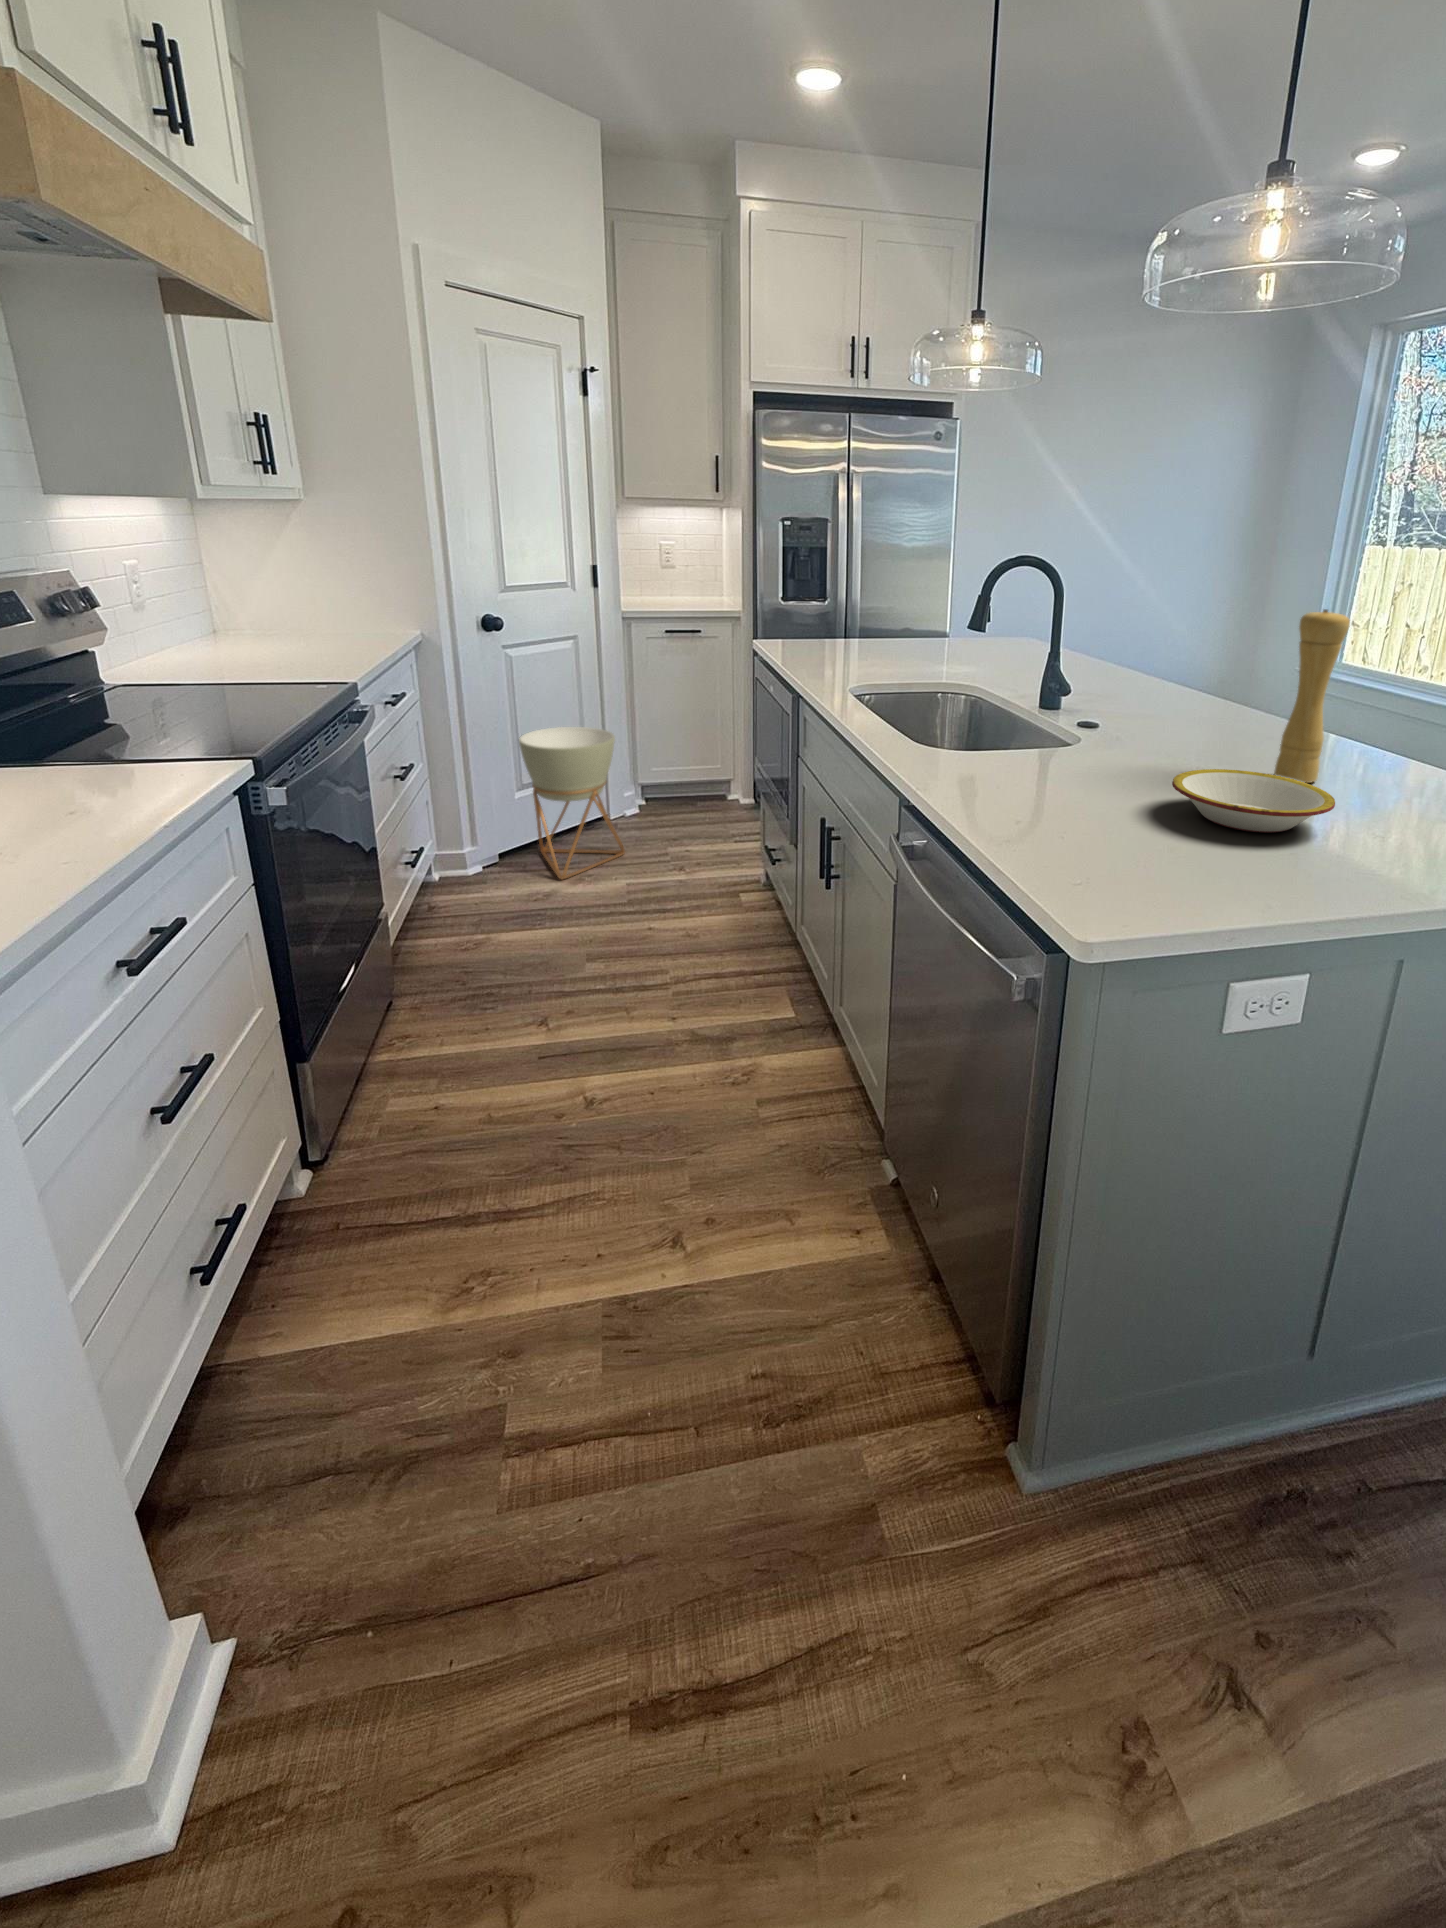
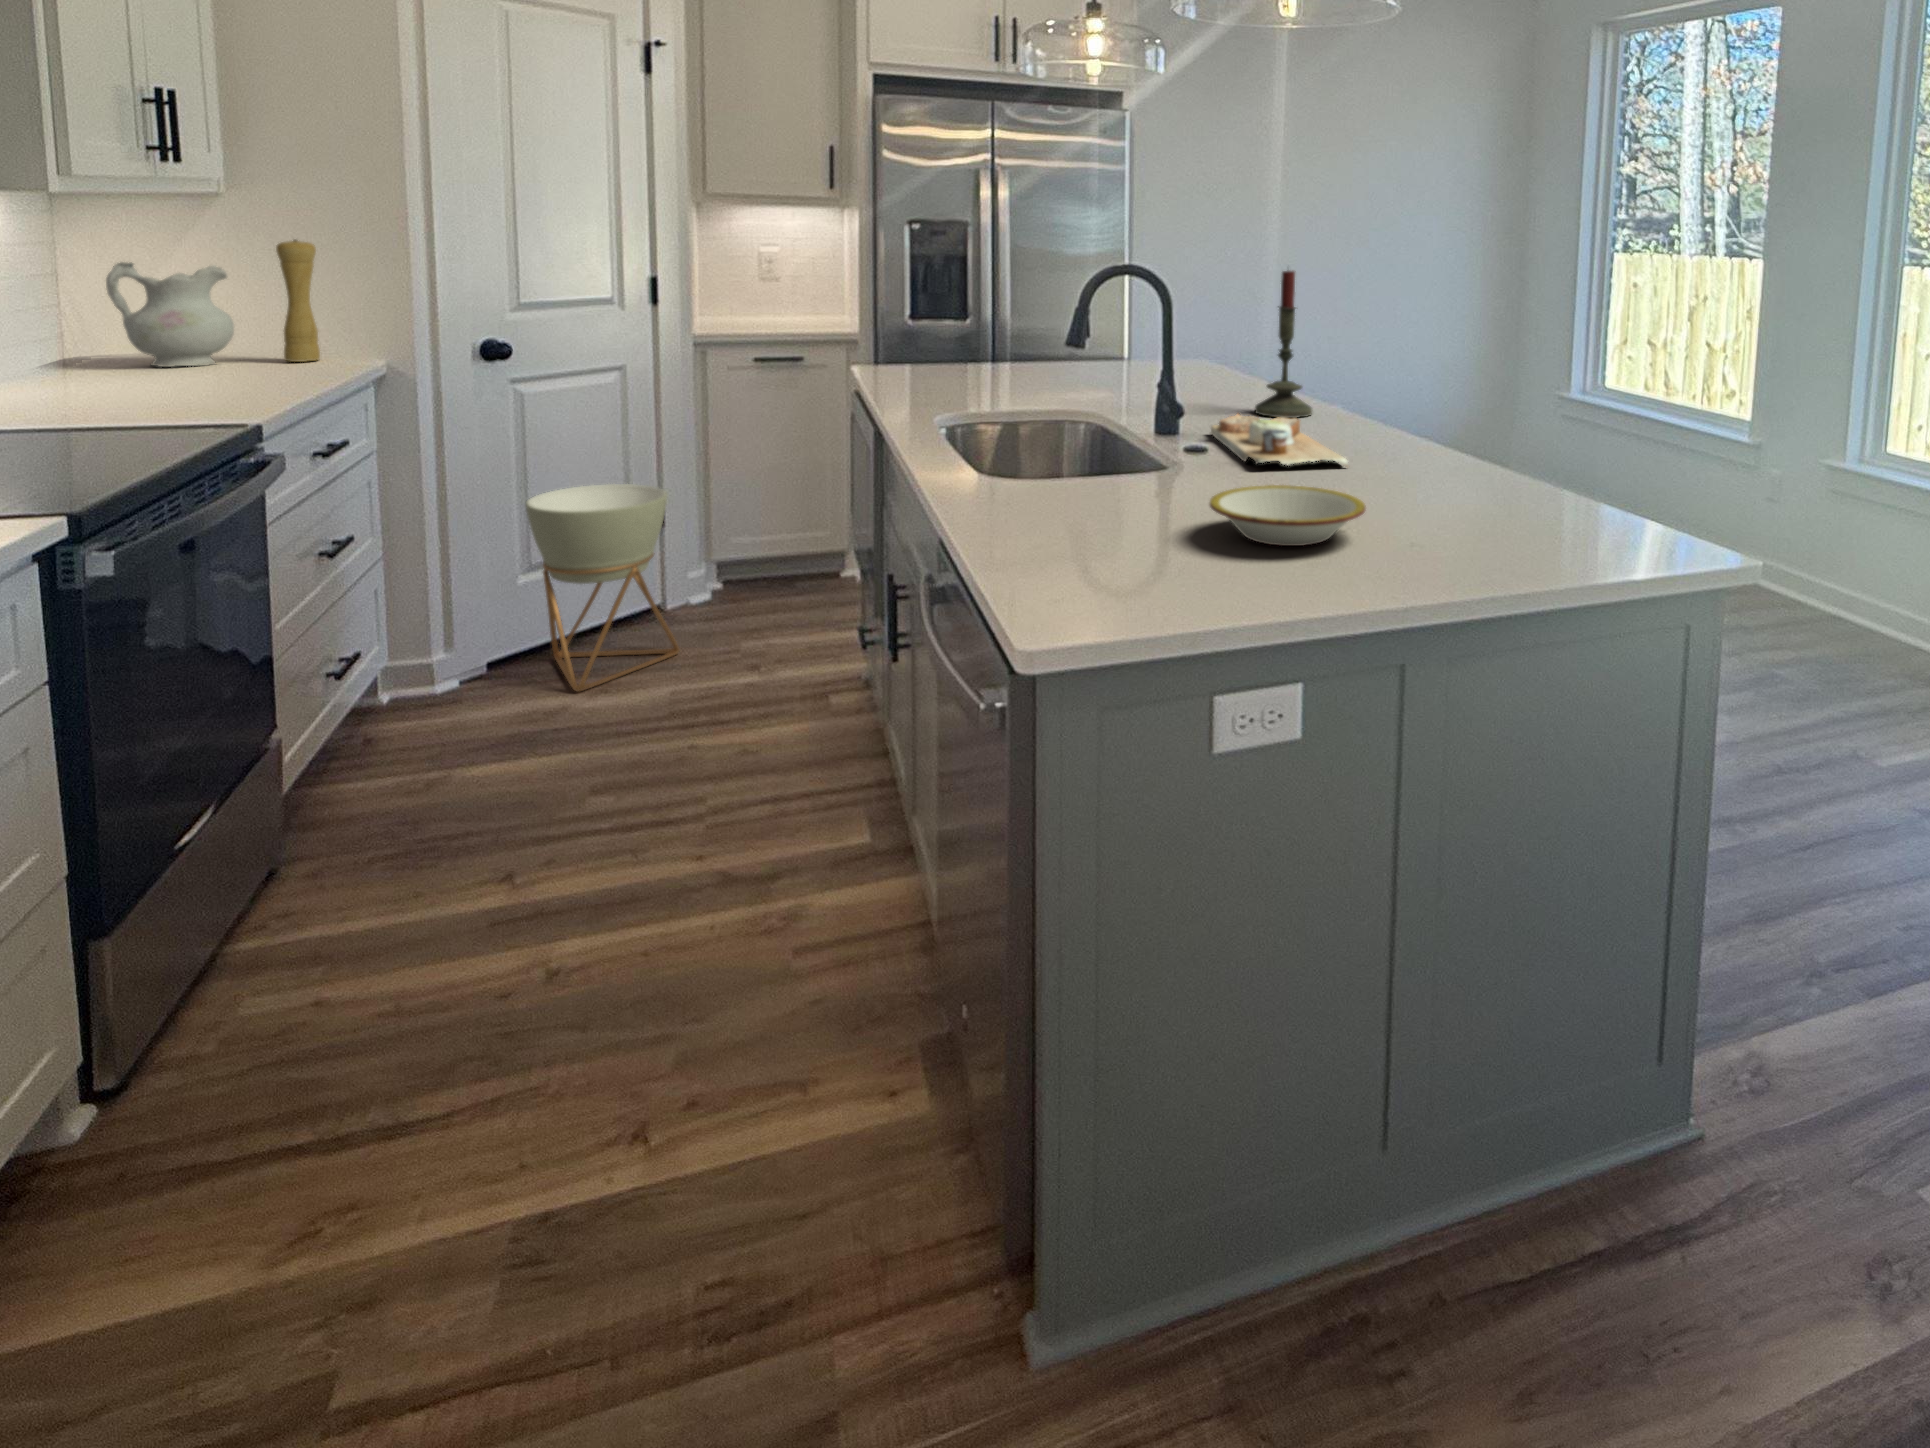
ceramic pitcher: none [236,553,321,634] -> present [106,262,234,367]
candle: none [1112,555,1165,694] -> present [1255,270,1312,418]
pepper mill: present [1274,609,1350,783] -> present [276,239,320,362]
cutting board: none [1089,691,1245,748] -> present [1211,414,1348,466]

